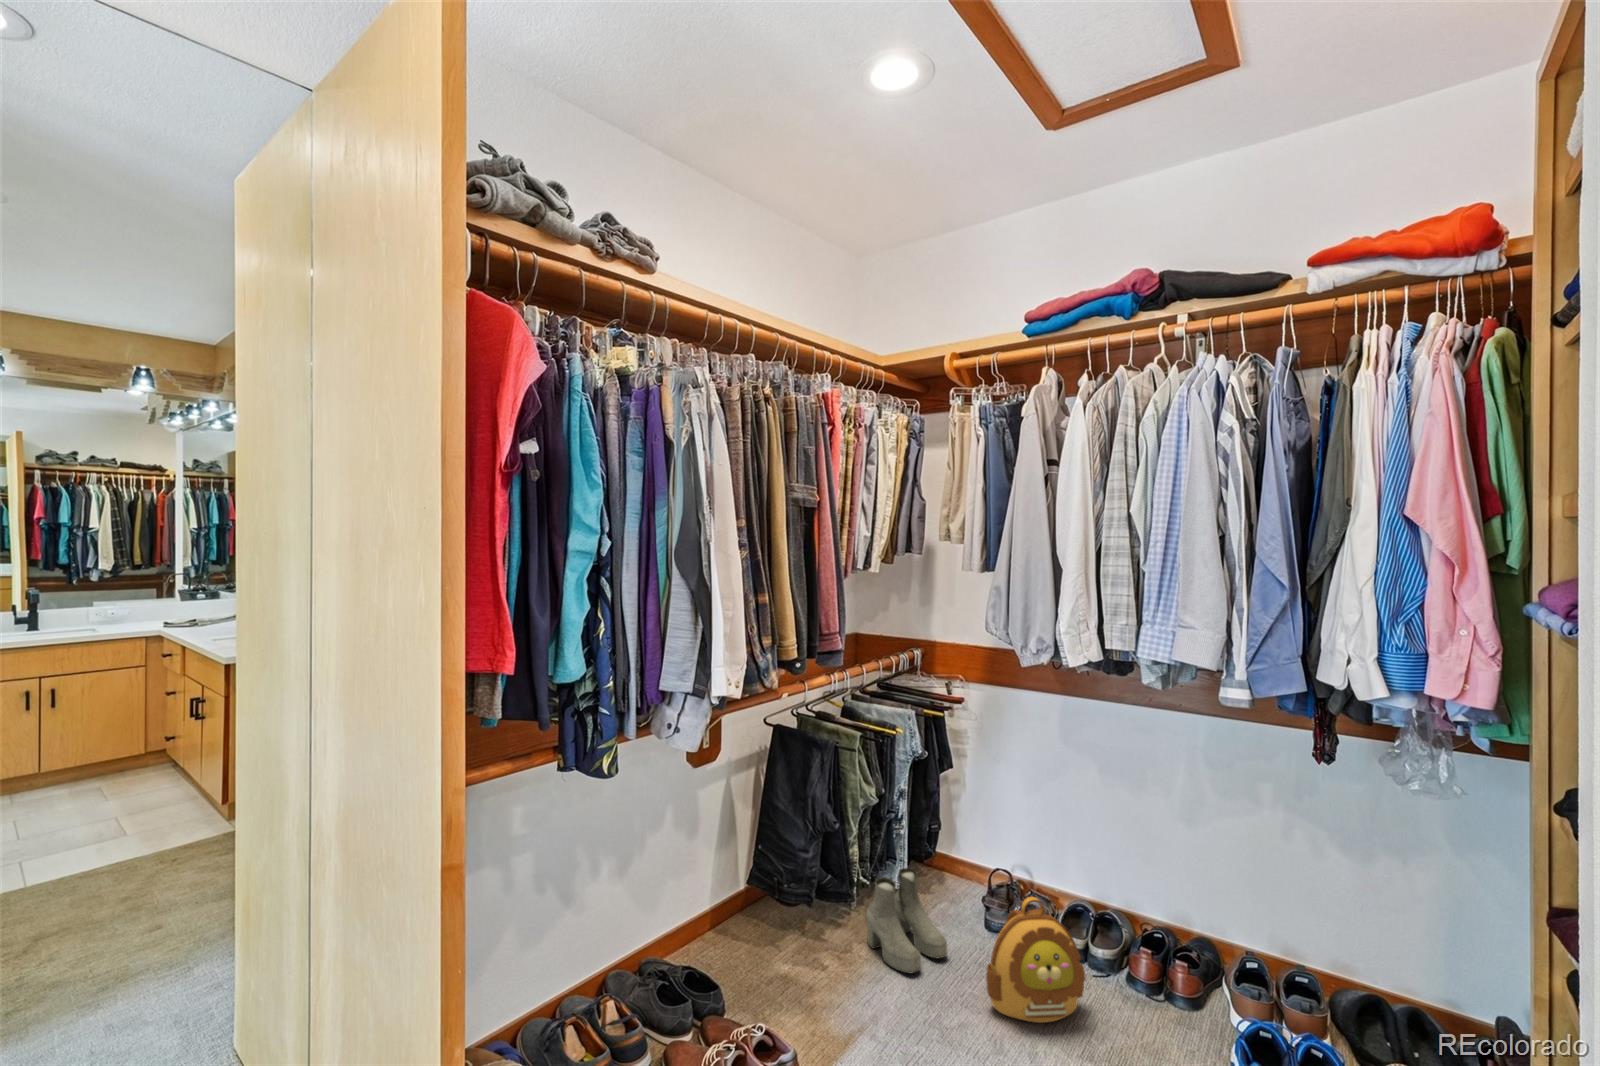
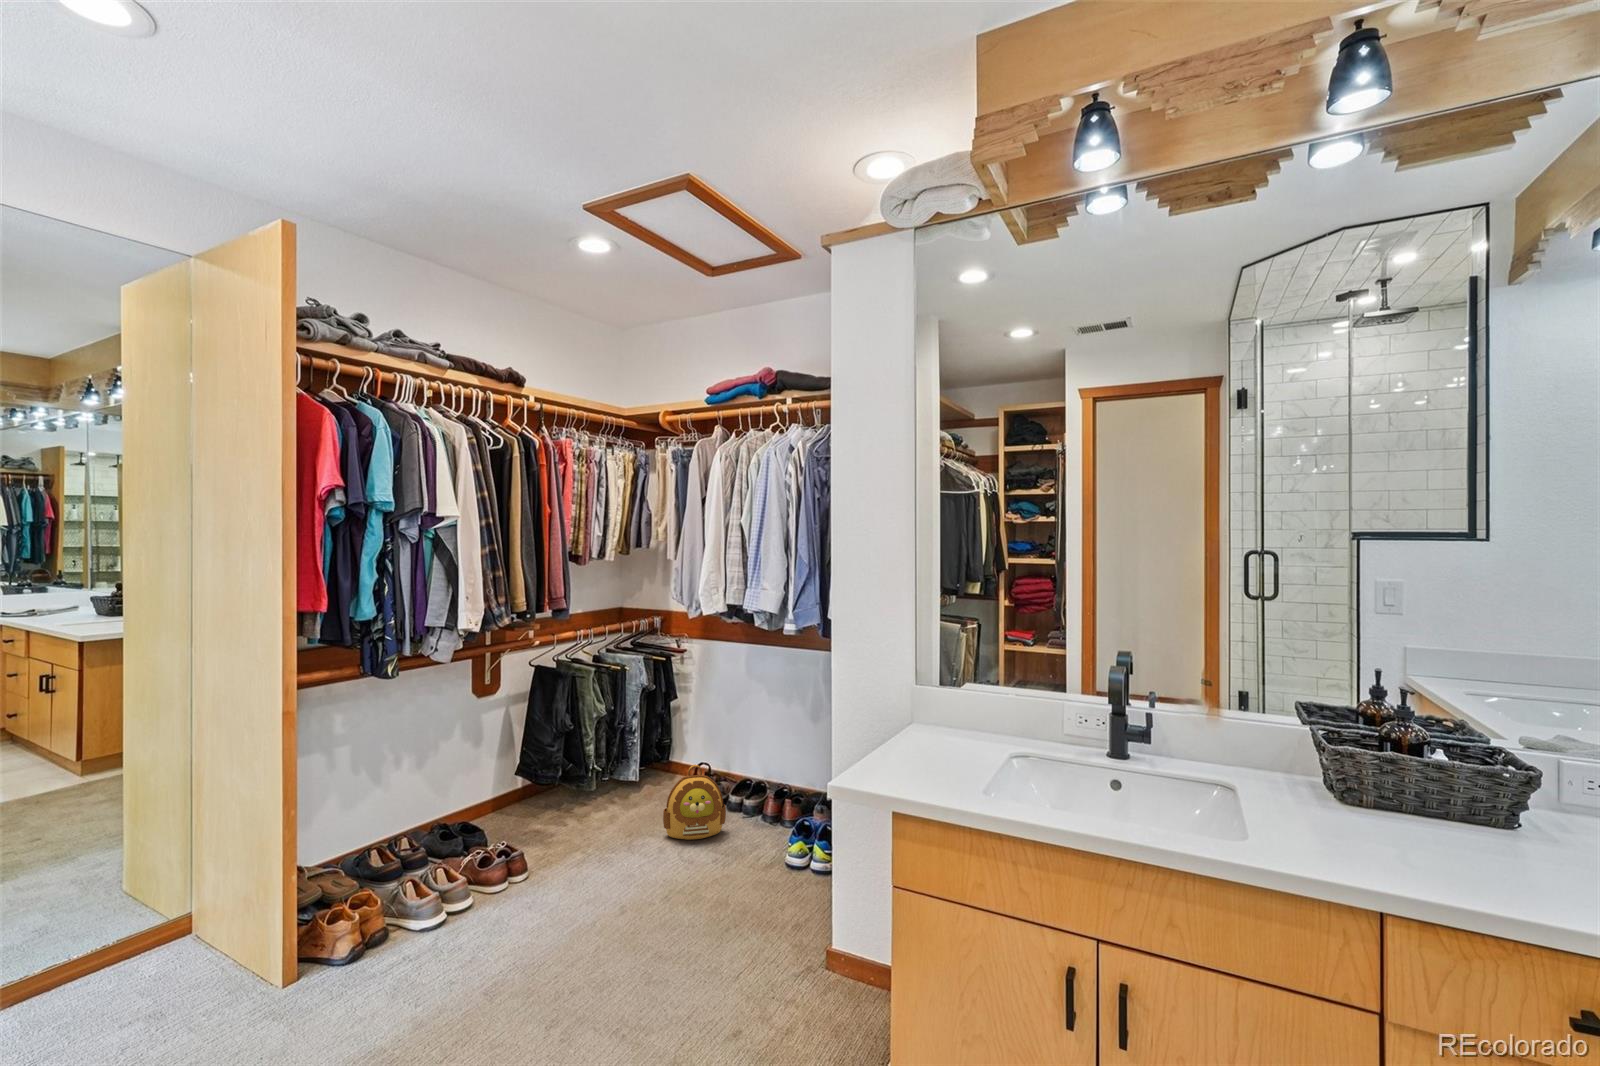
boots: present [866,868,947,973] -> none [599,762,651,823]

